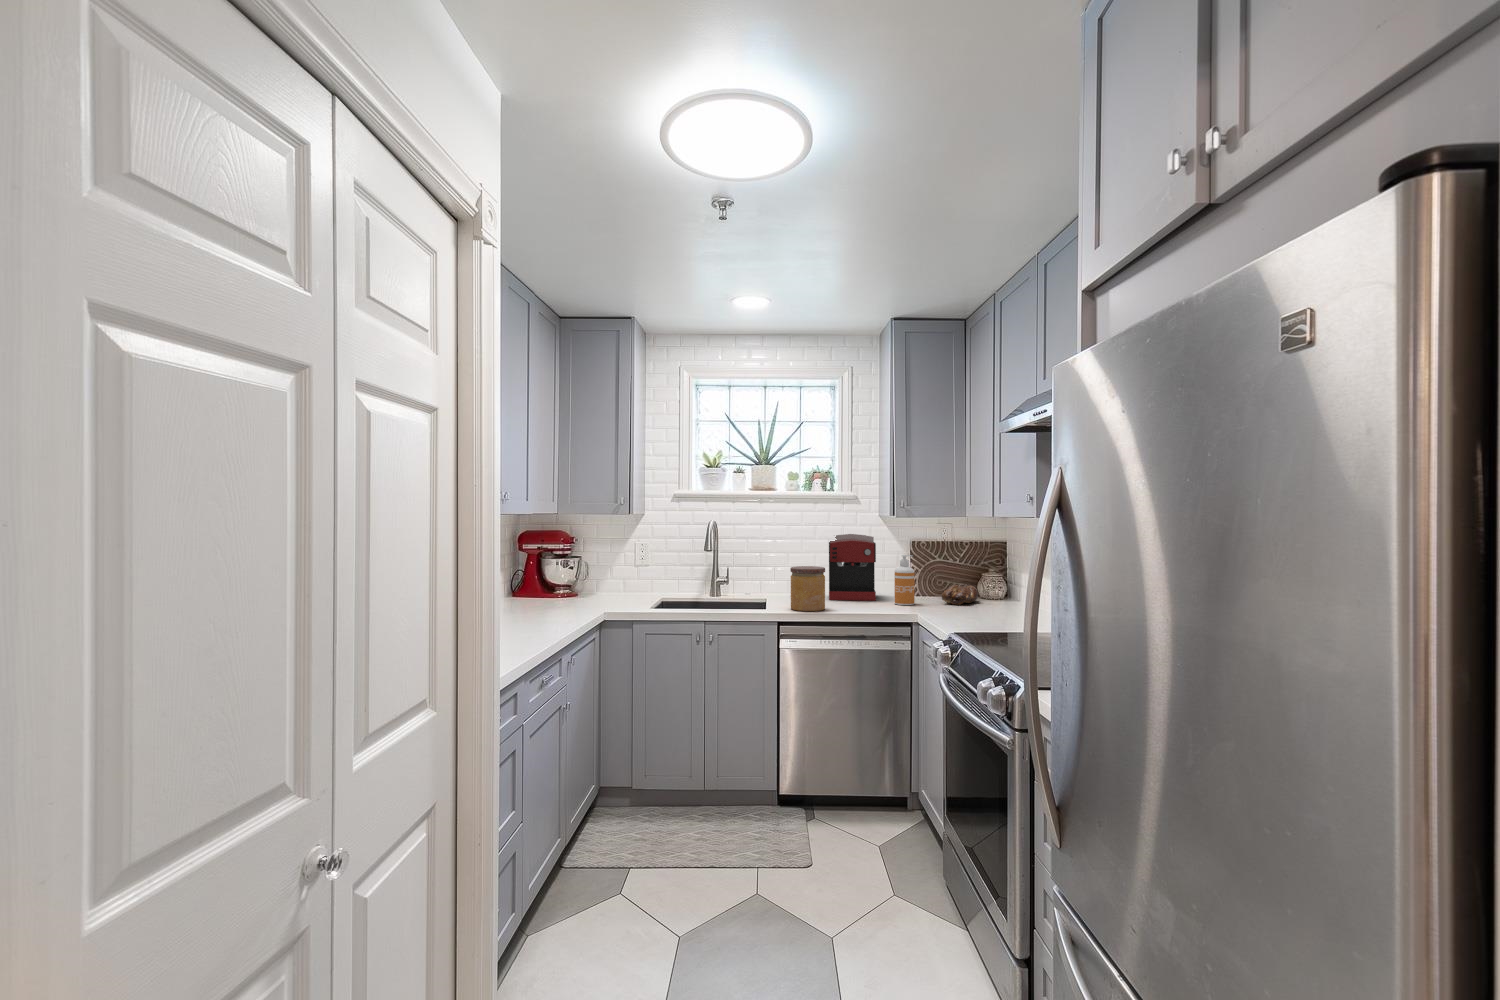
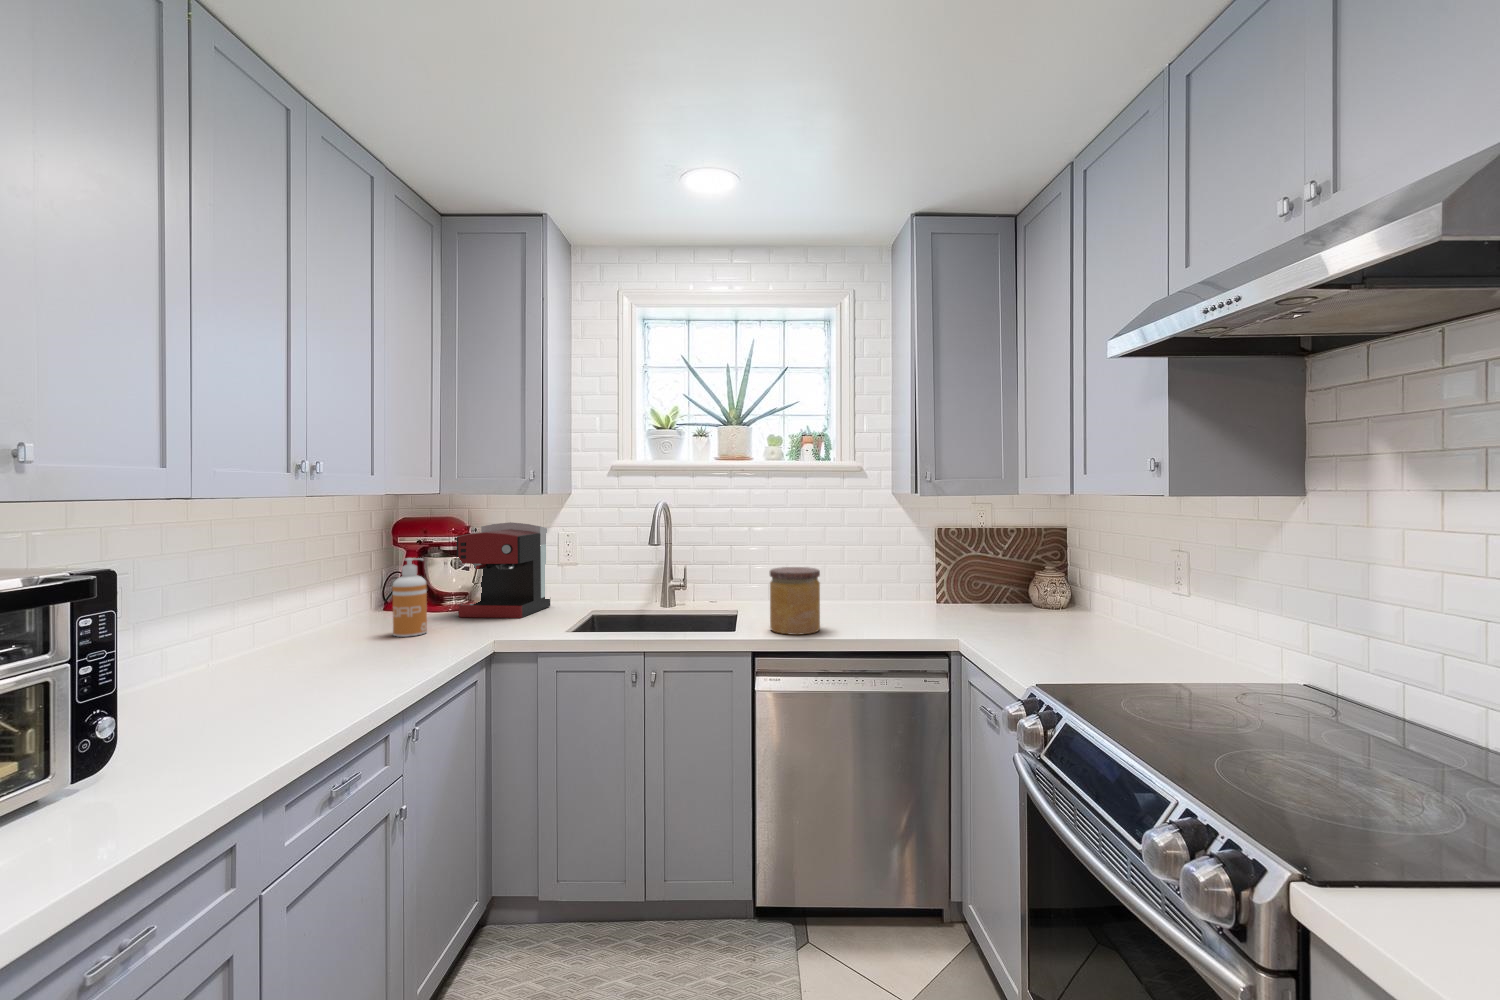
coffee maker: present [829,534,876,601] -> present [456,522,550,618]
soap dispenser: present [895,555,915,605] -> present [392,558,427,637]
bread loaf: present [942,585,978,605] -> none [983,589,1033,619]

